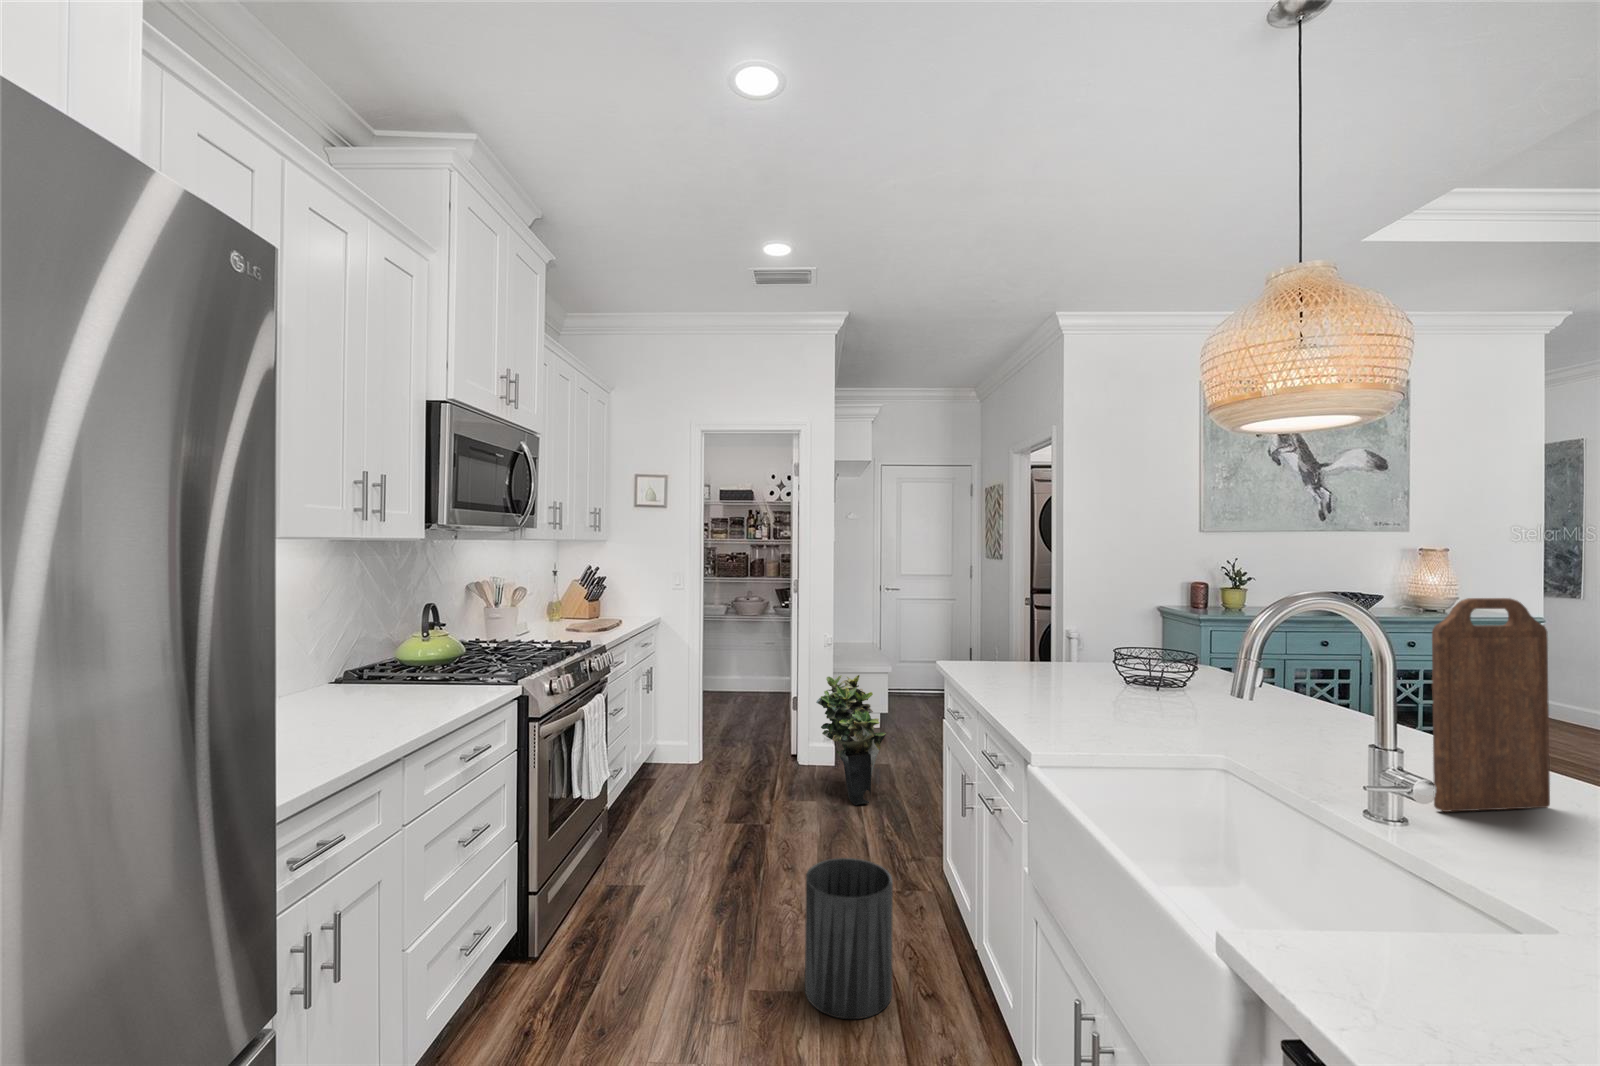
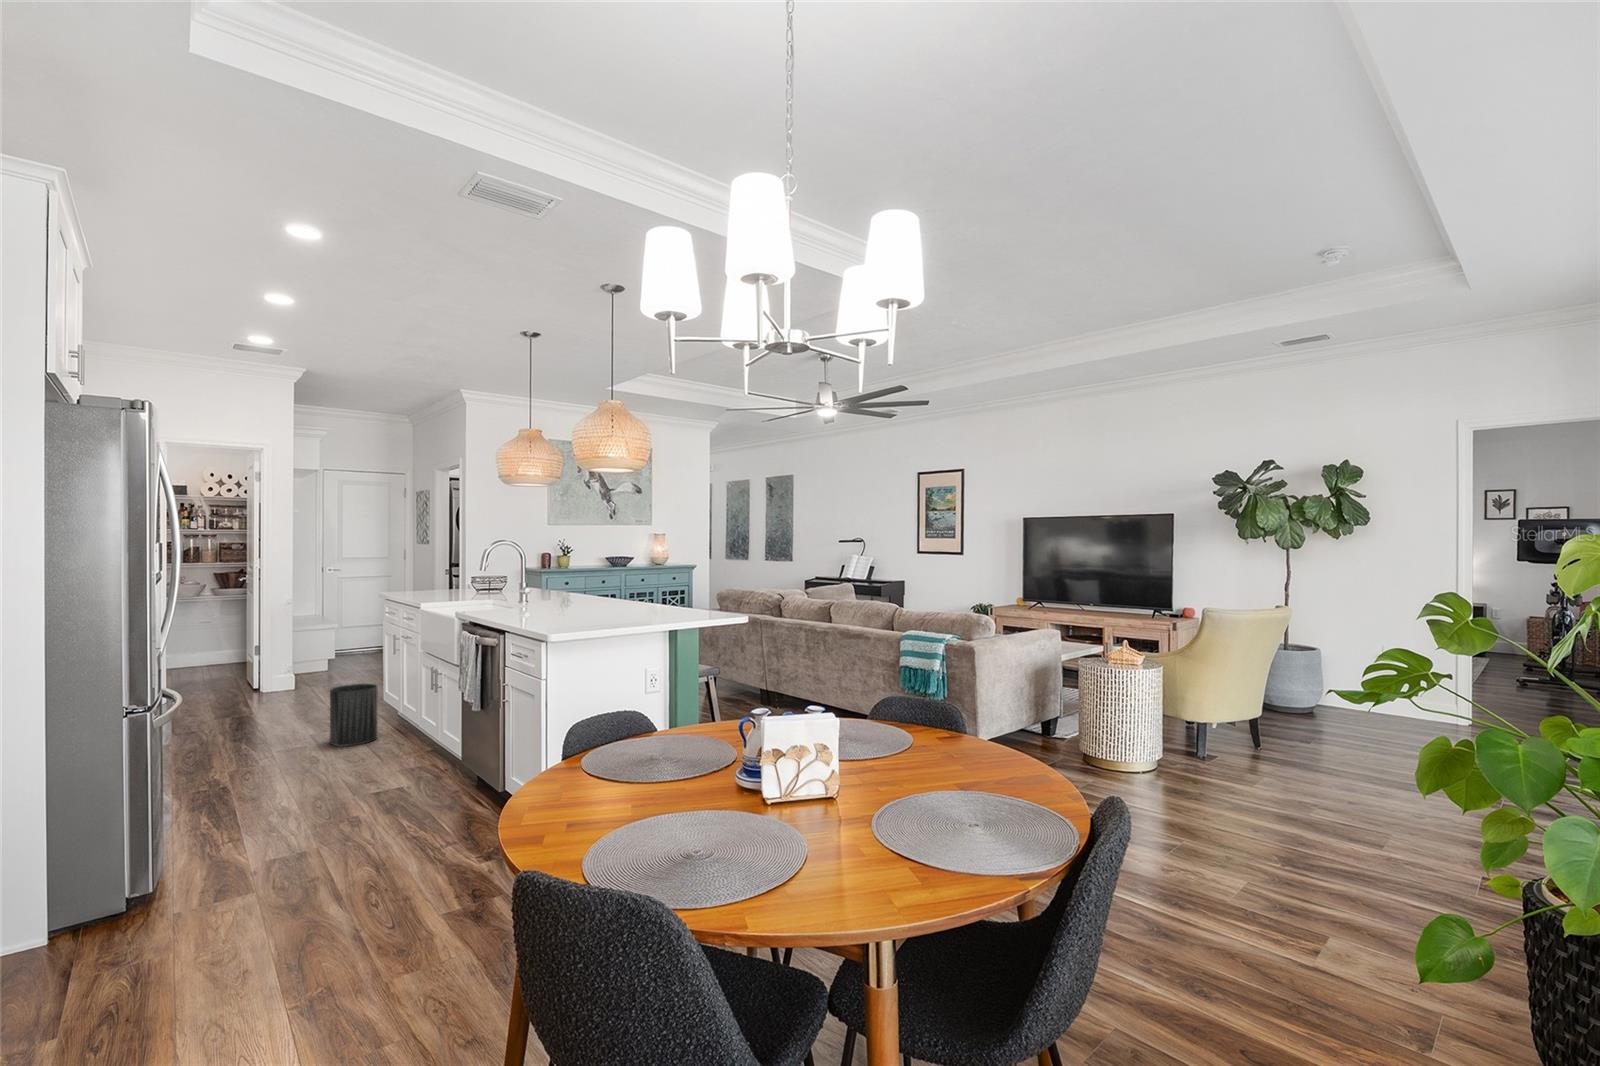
cutting board: present [1432,598,1550,812] -> none [558,544,587,601]
potted plant: present [816,675,886,805] -> none [295,619,349,699]

